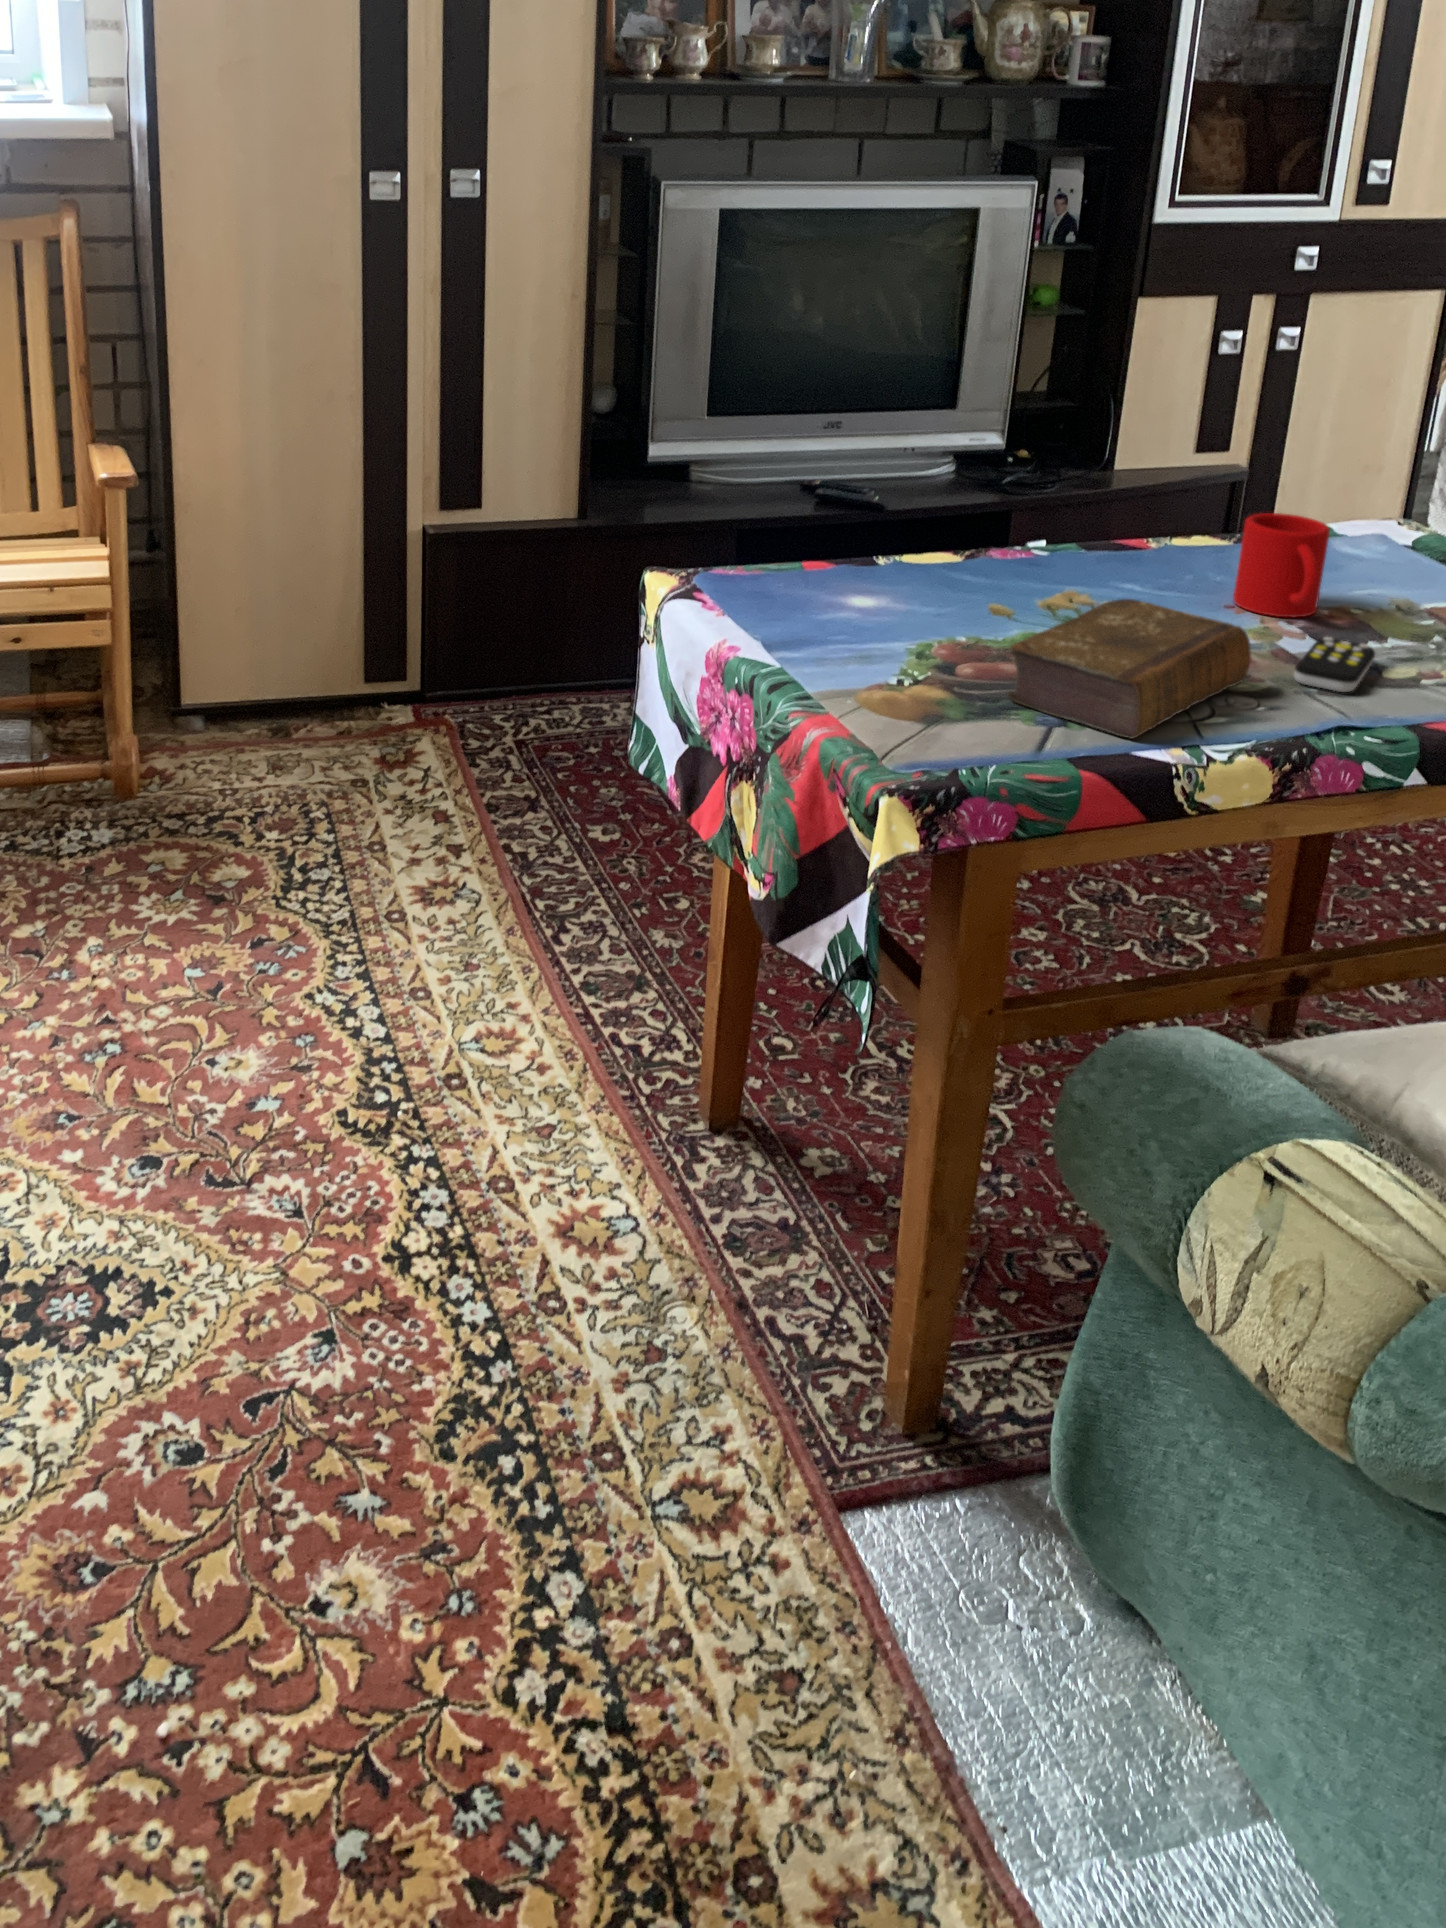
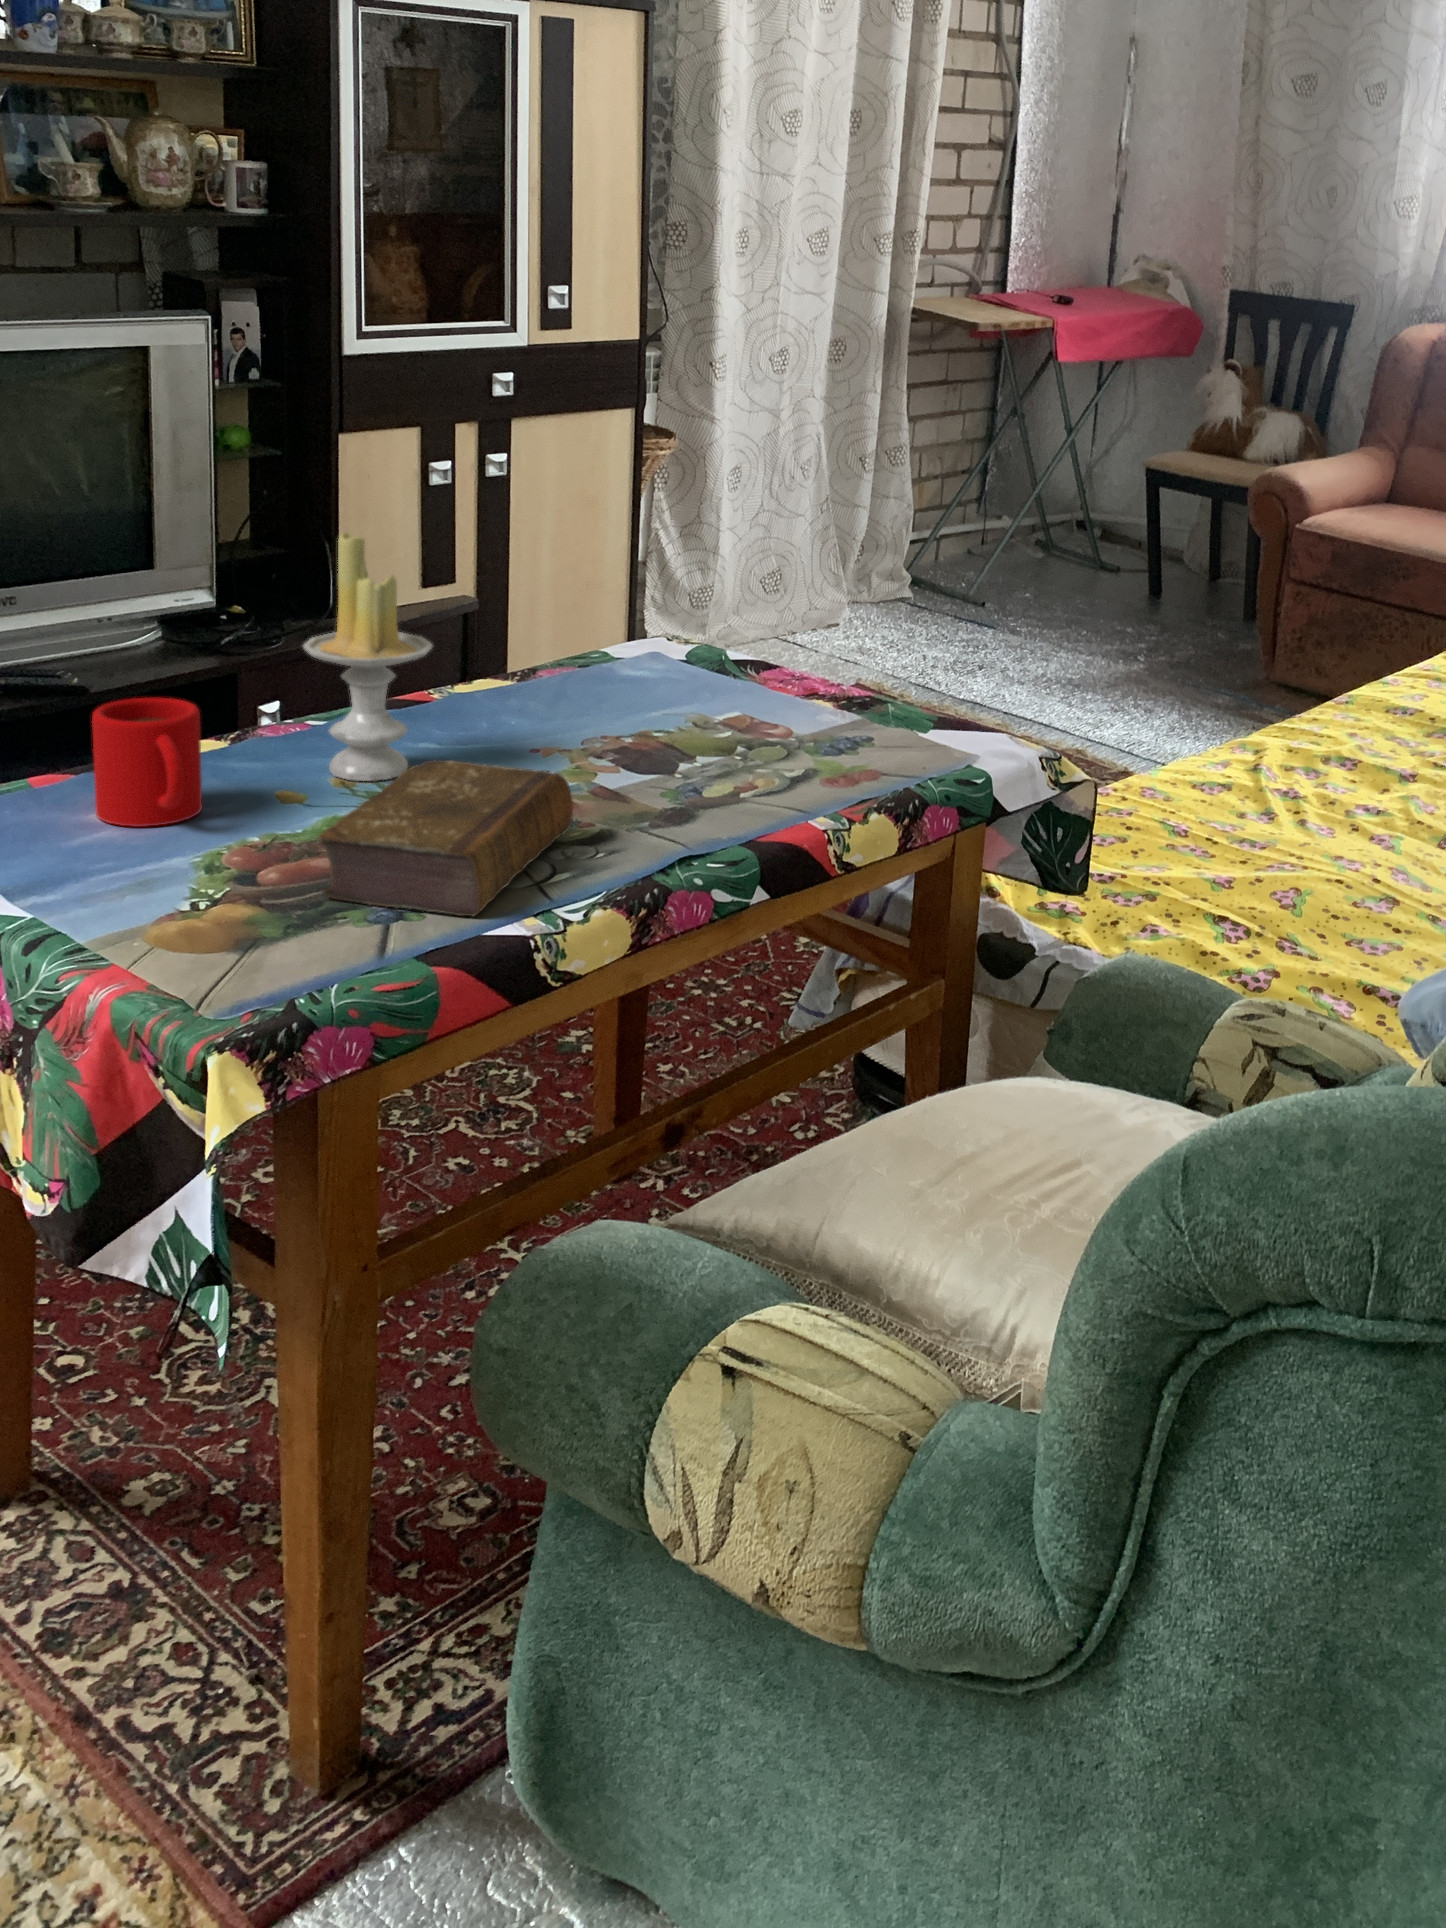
candle: none [1035,386,1151,613] -> present [303,533,432,781]
mug: present [1233,513,1330,617] -> present [92,698,202,827]
remote control: present [1294,637,1375,692] -> none [614,768,684,823]

